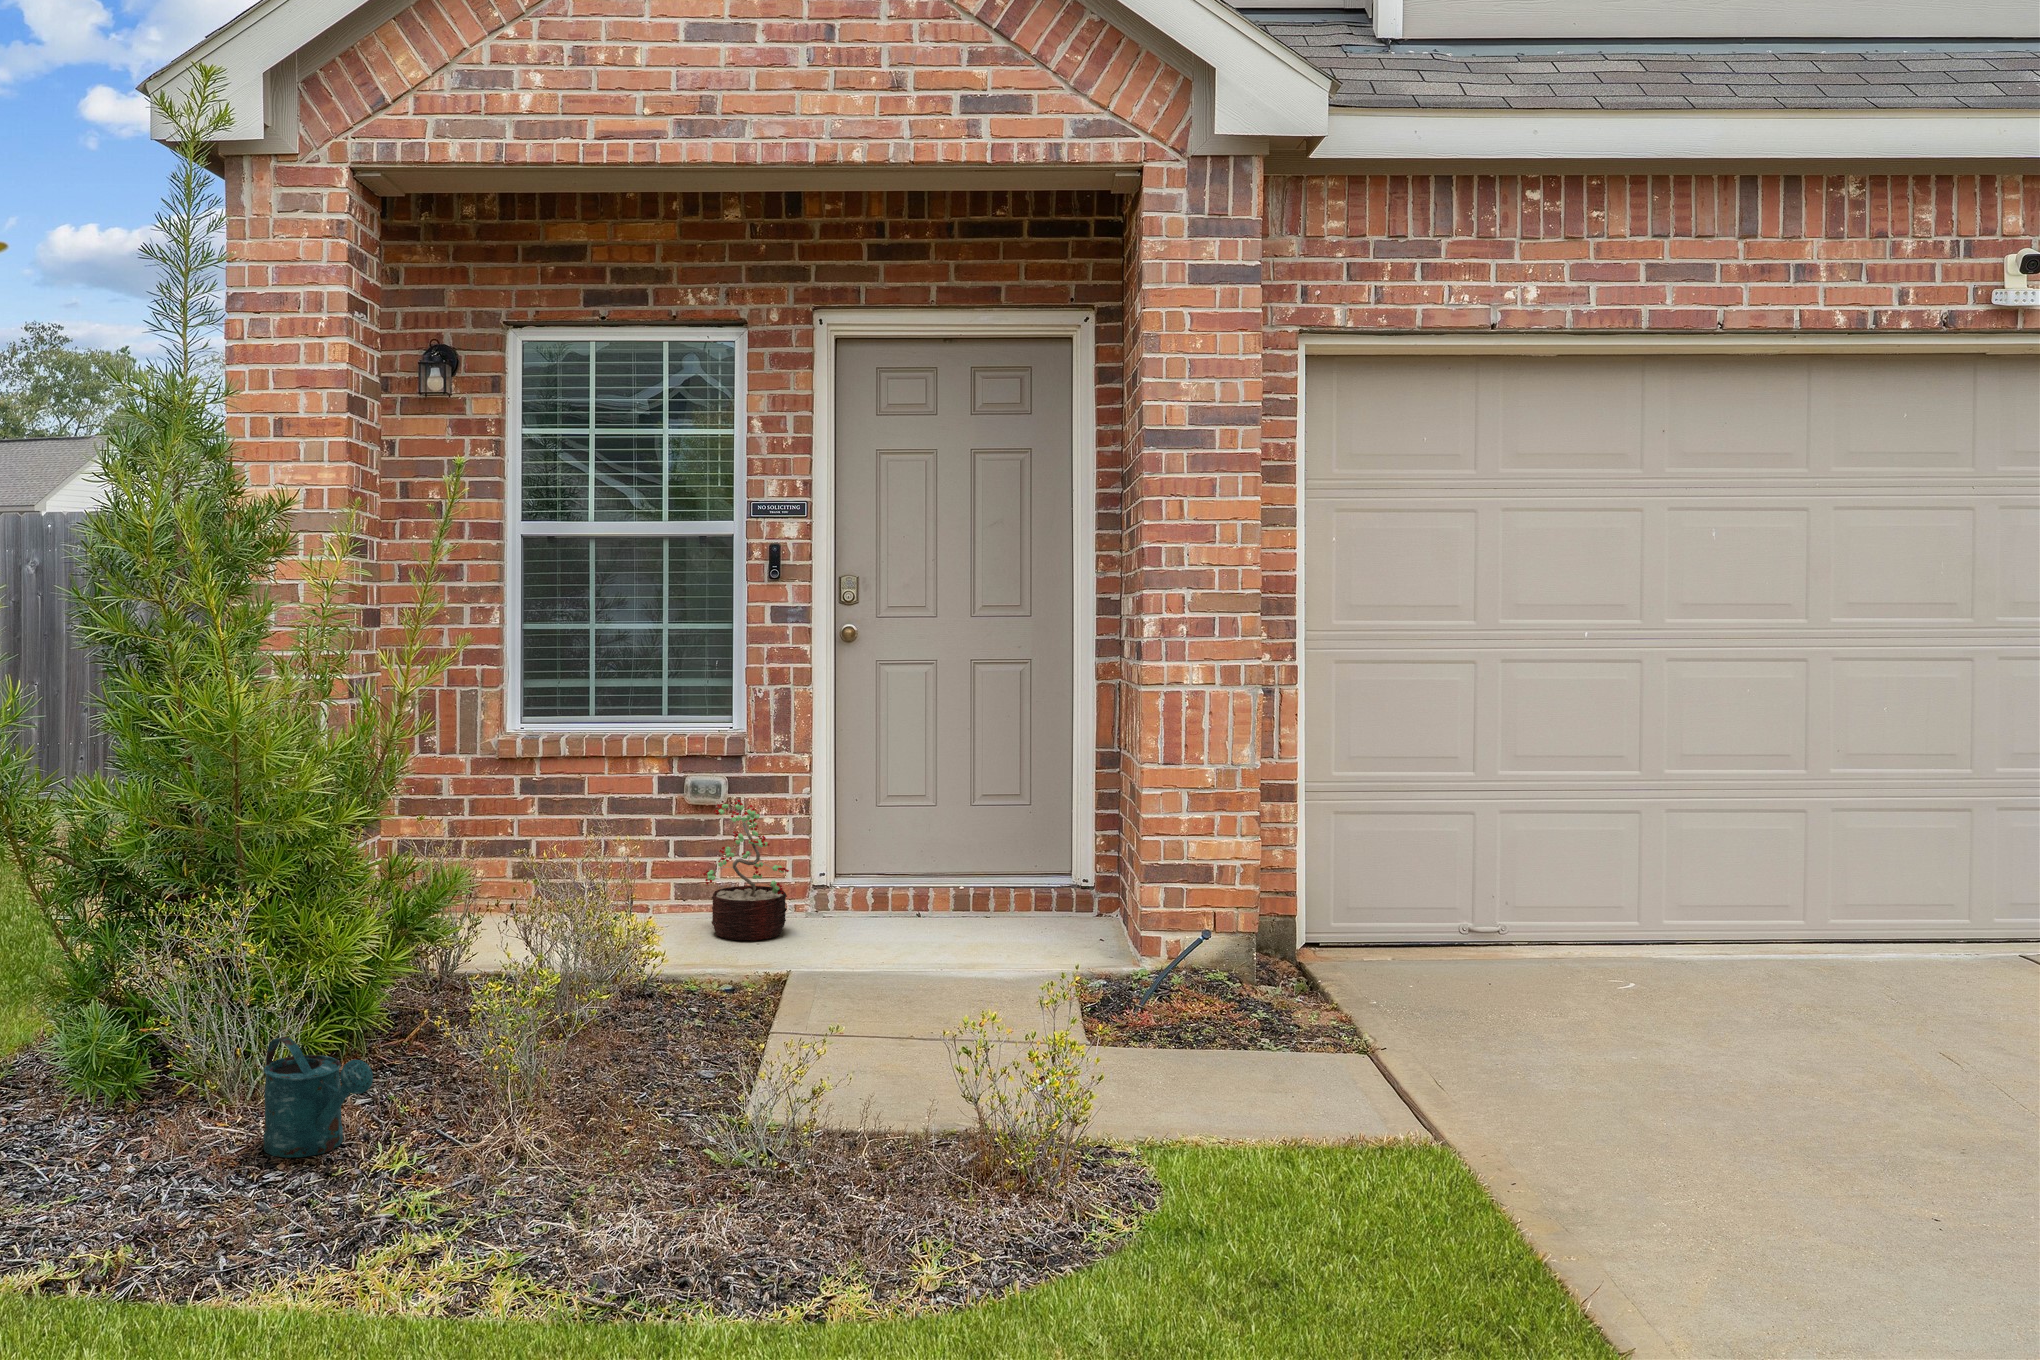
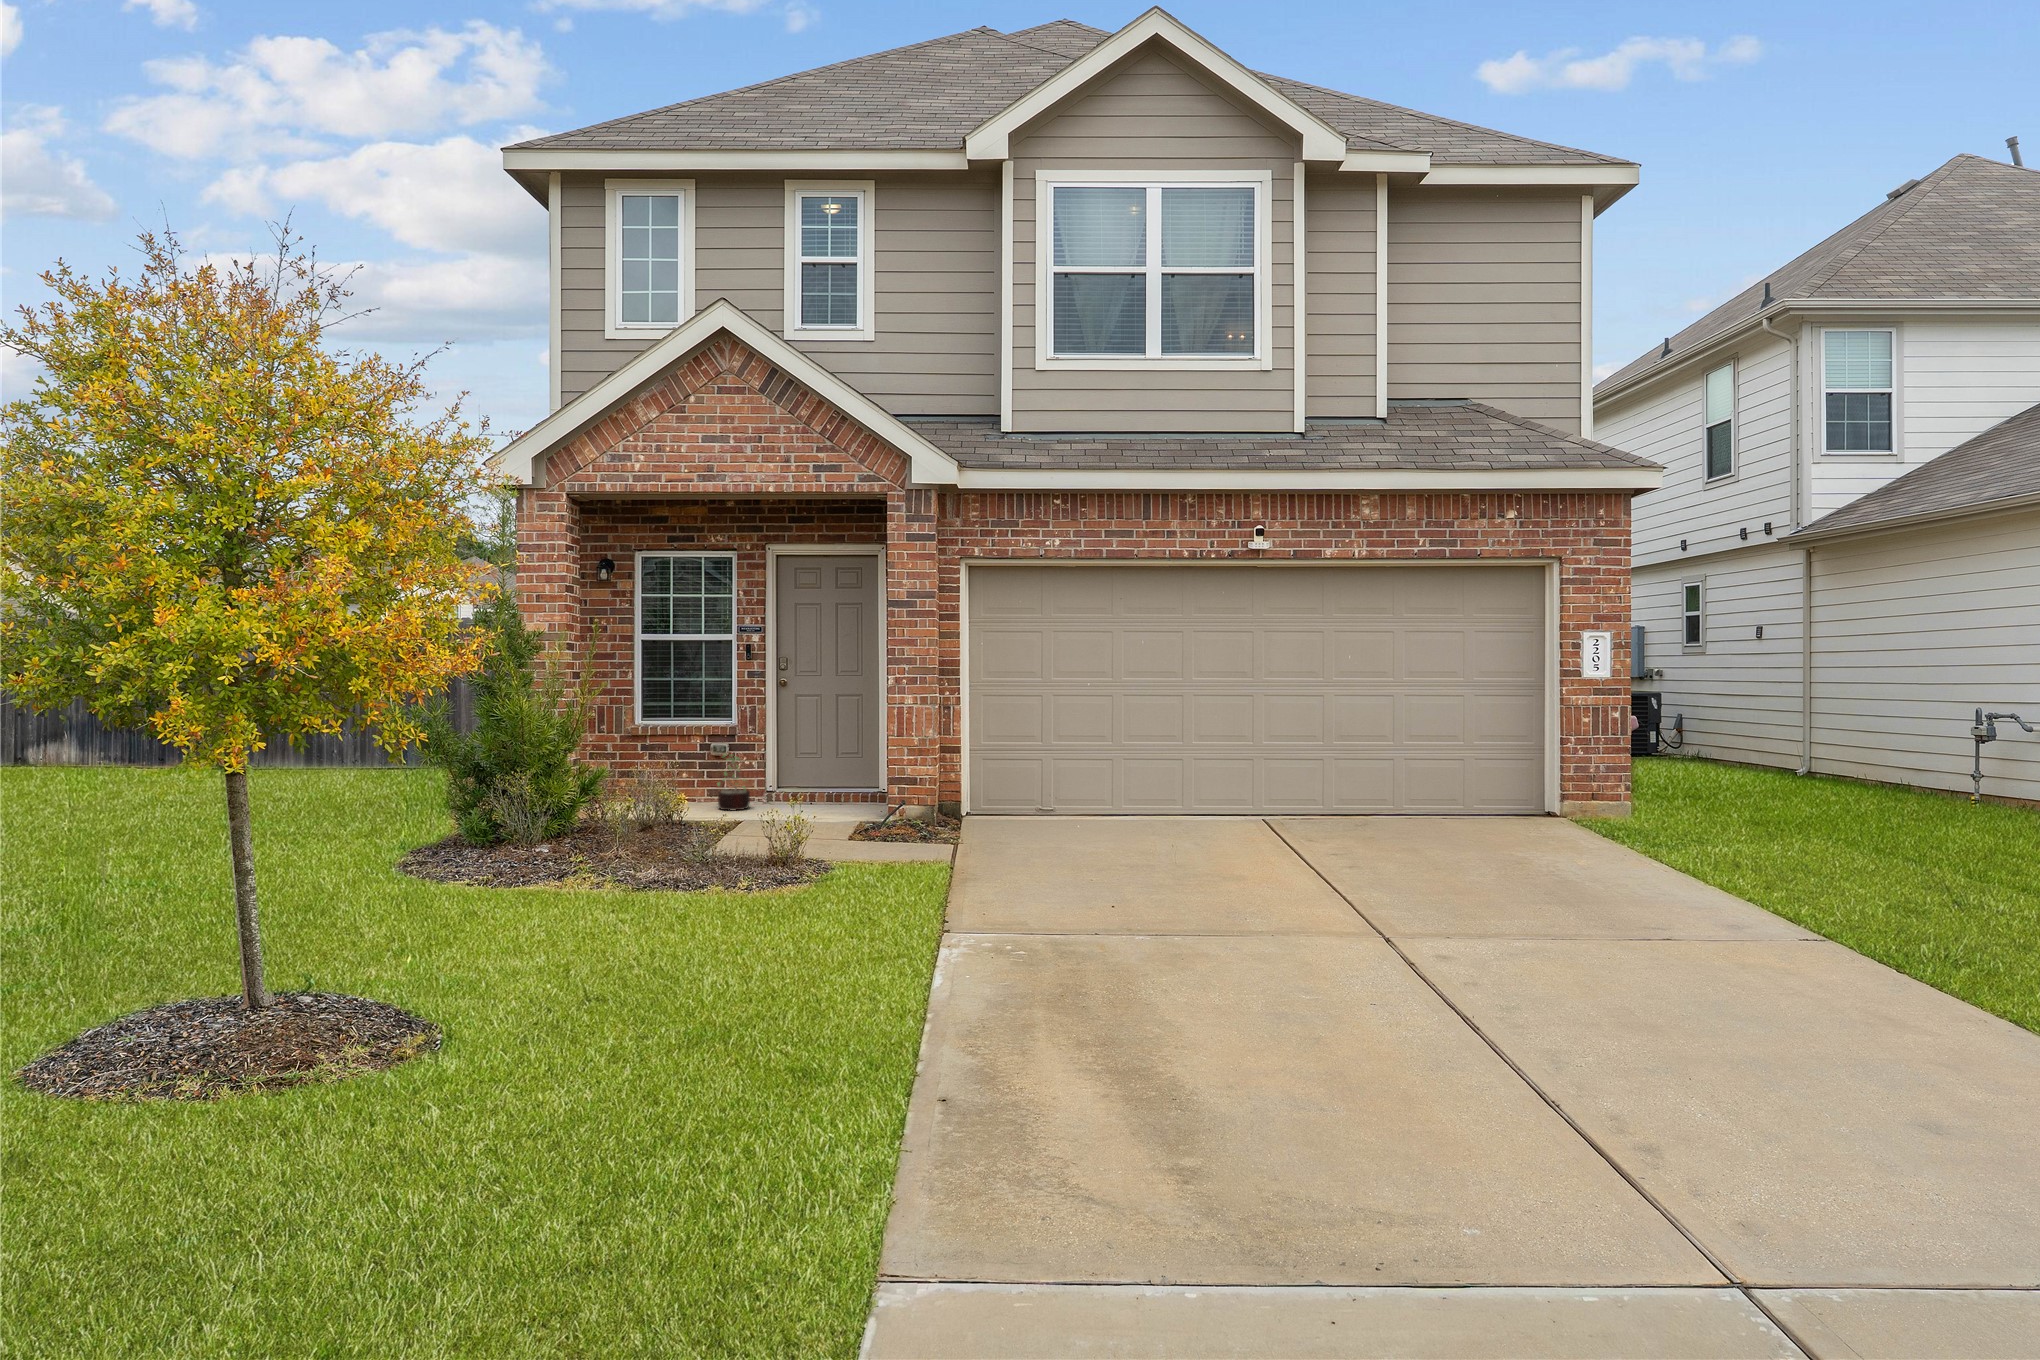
watering can: present [263,1037,373,1158] -> none [525,817,562,854]

